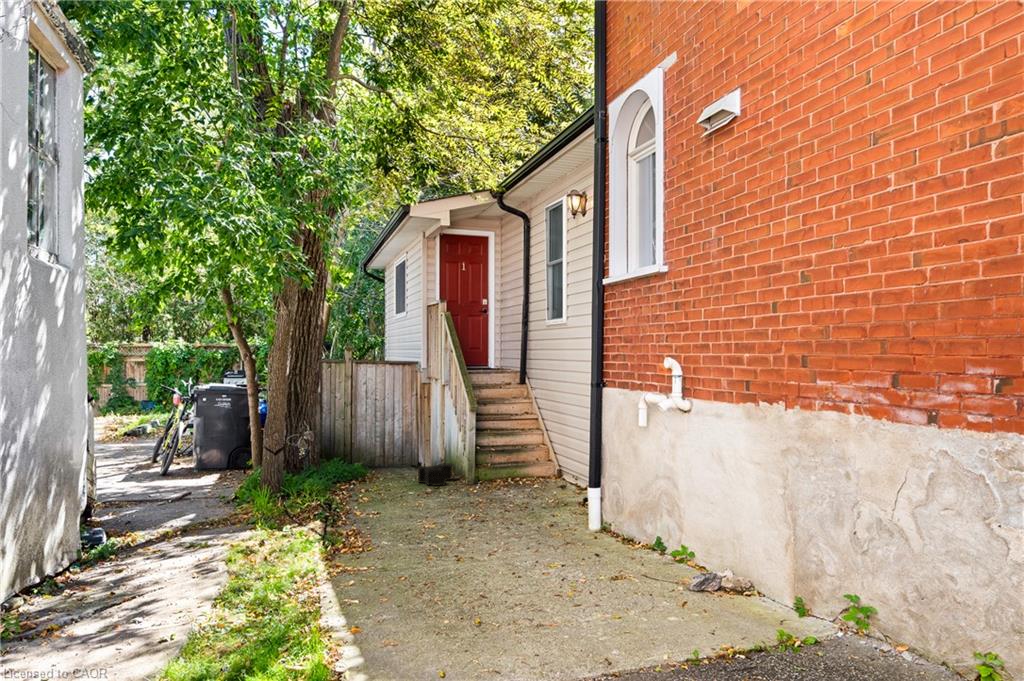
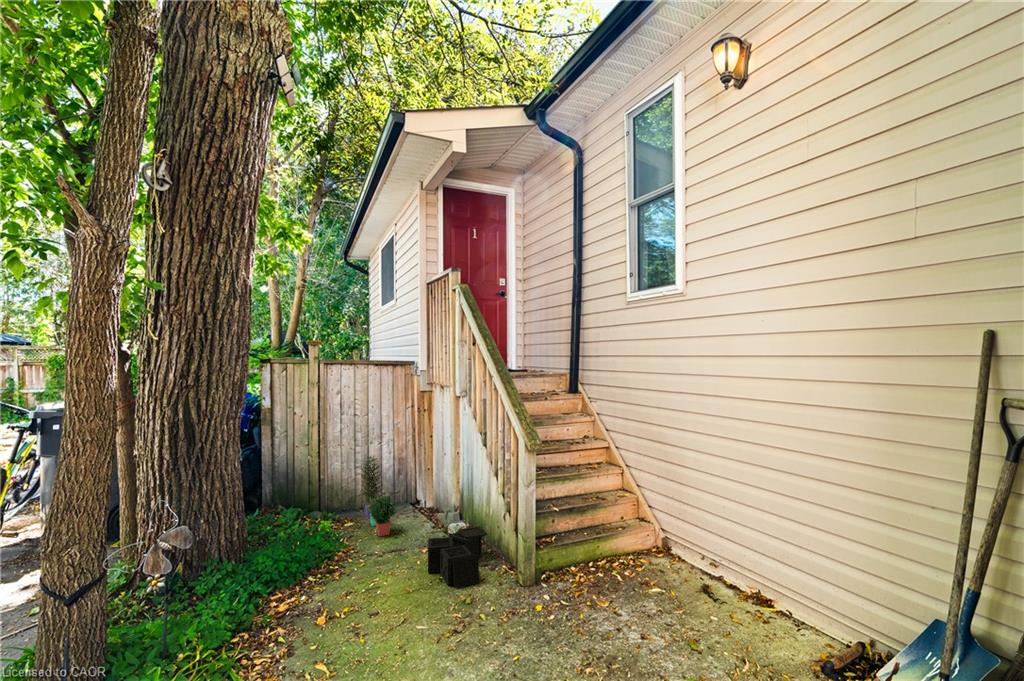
potted plant: none [379,426,402,473] -> present [361,456,396,536]

